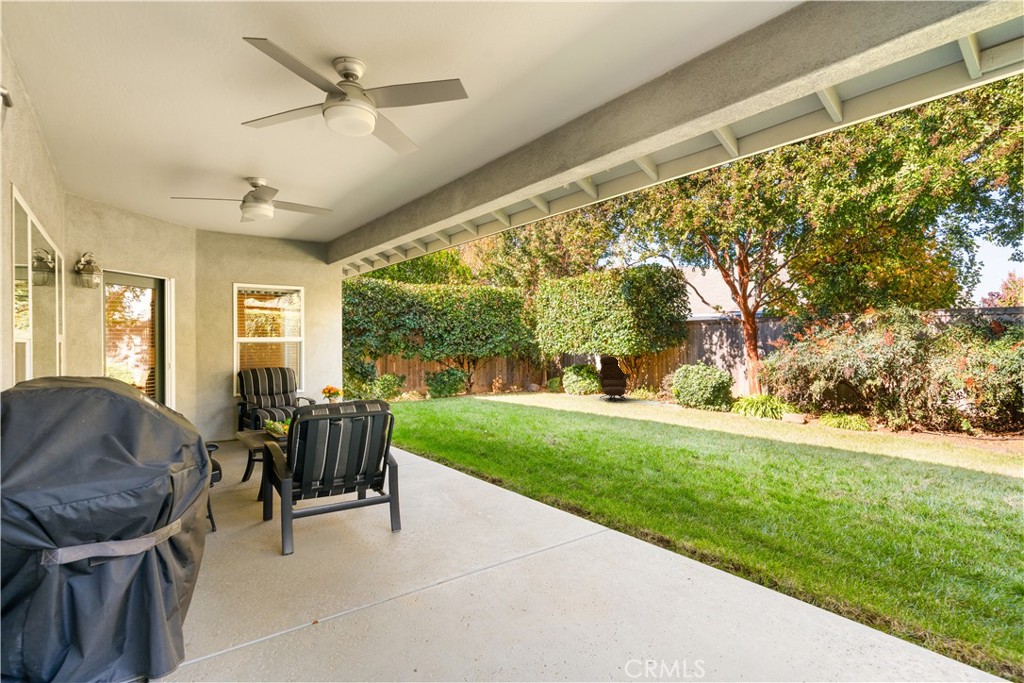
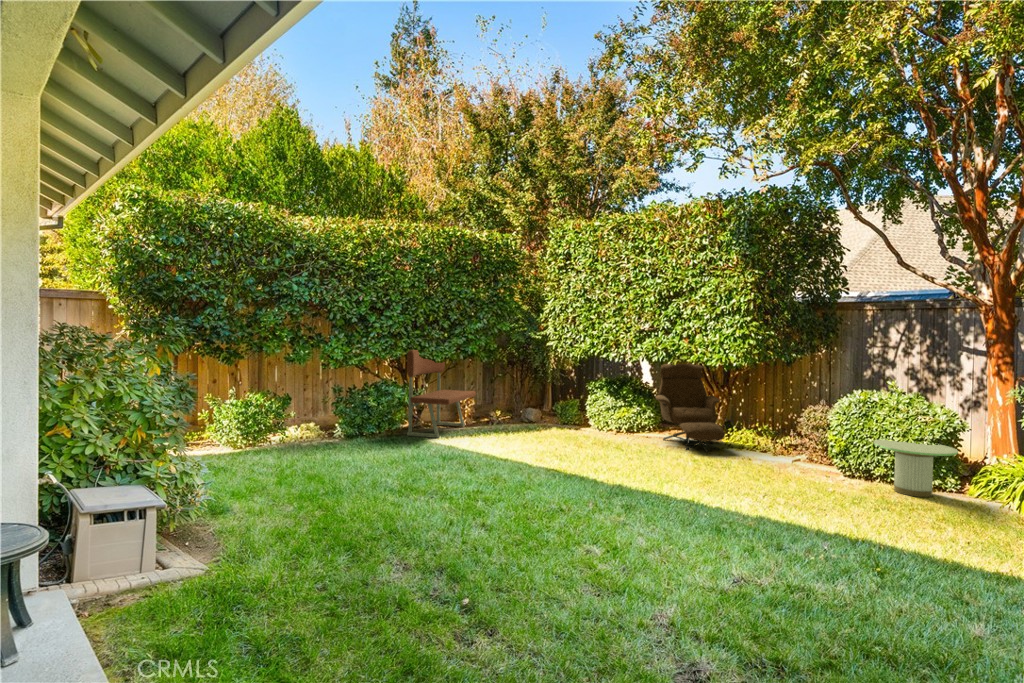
bench: none [463,351,502,397] -> present [407,350,476,438]
side table: none [672,389,706,414] -> present [874,440,958,497]

